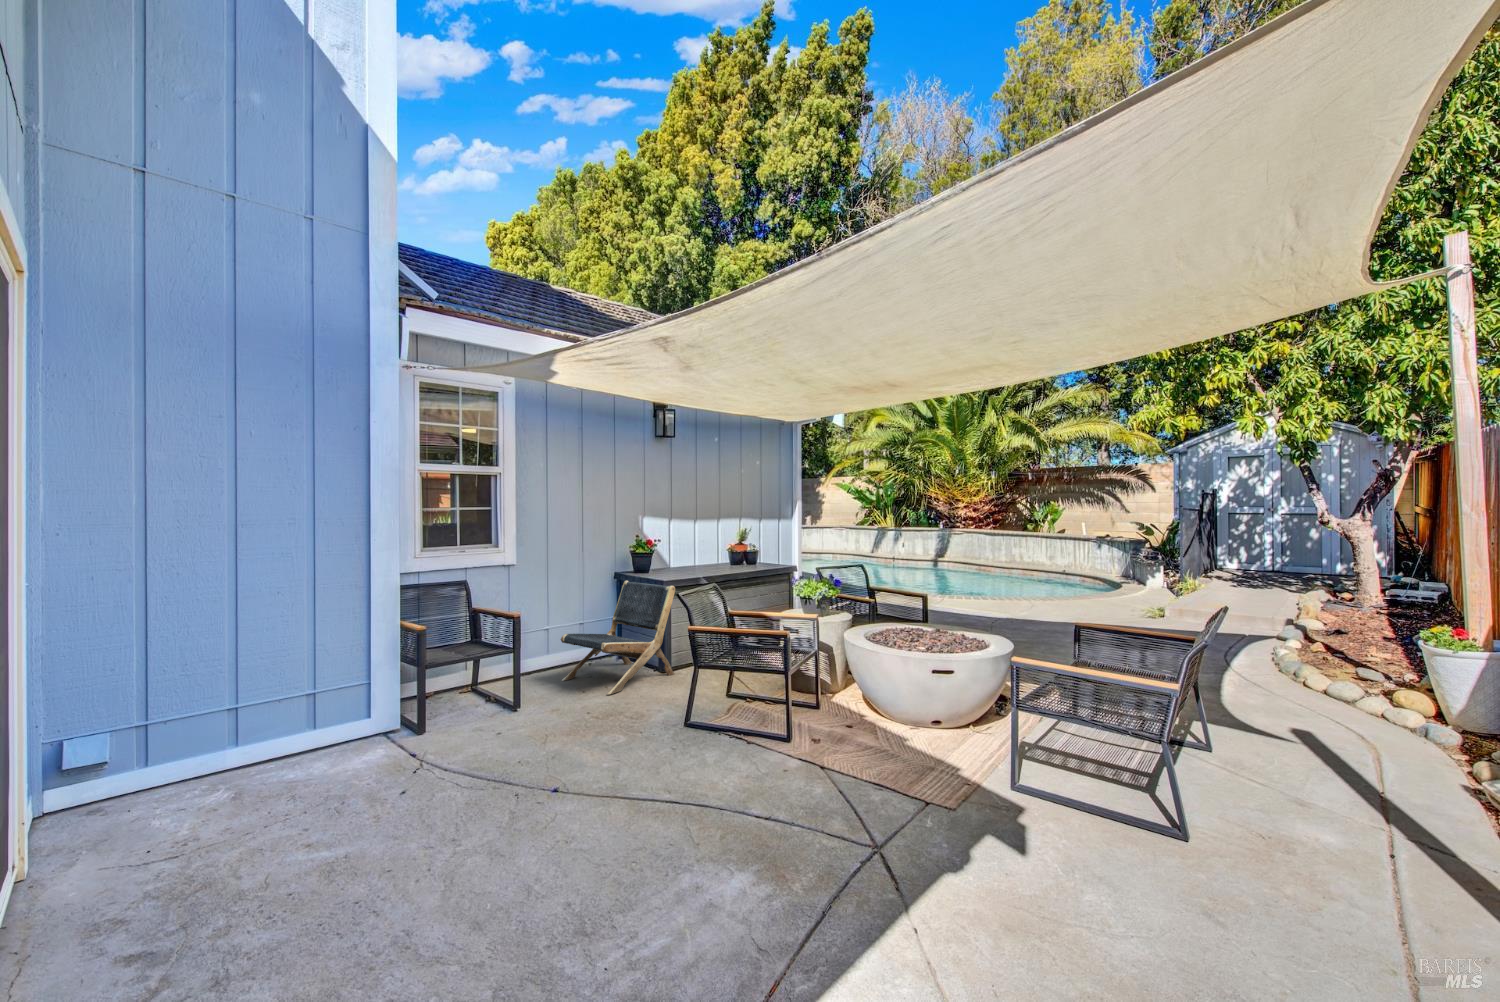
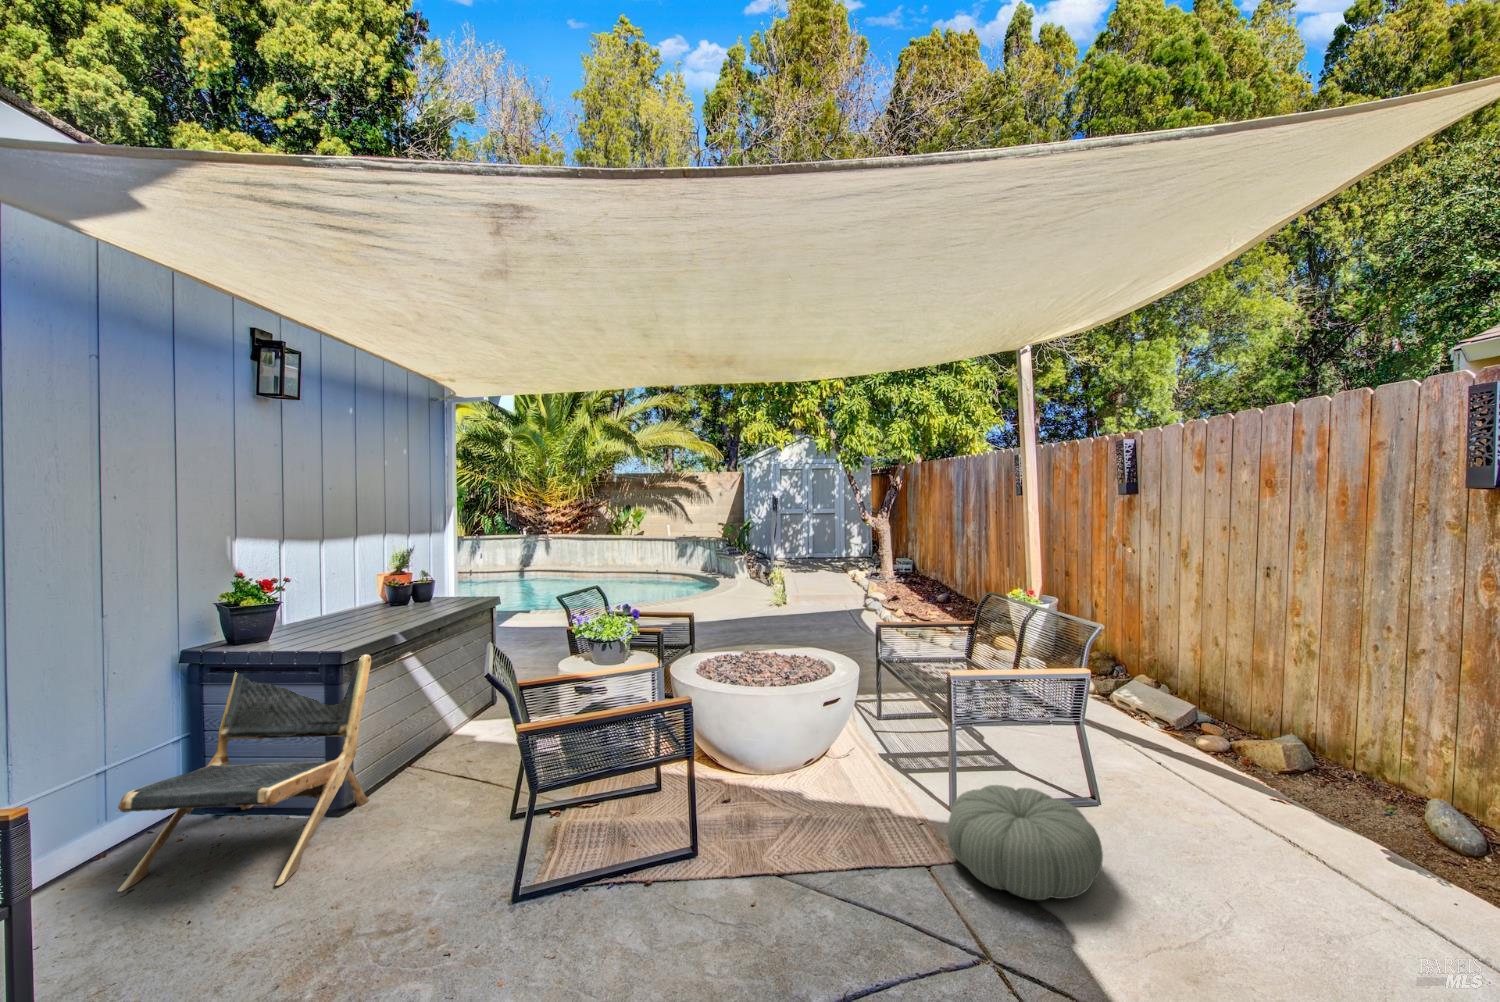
pouf: none [951,757,1095,855] -> present [948,785,1103,900]

